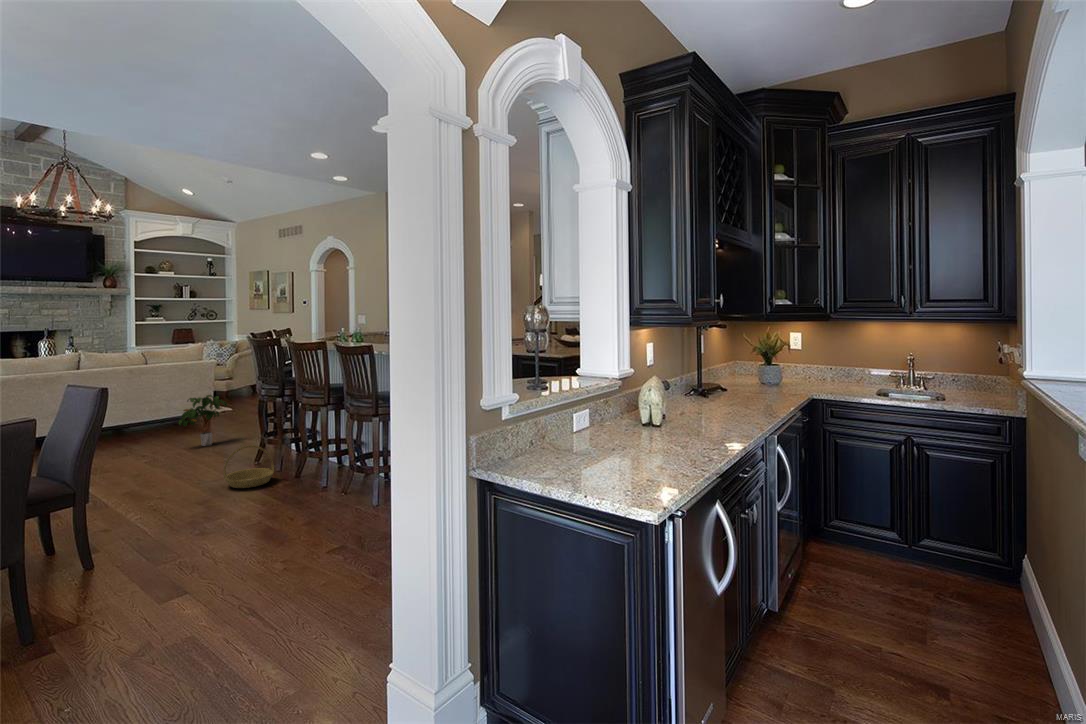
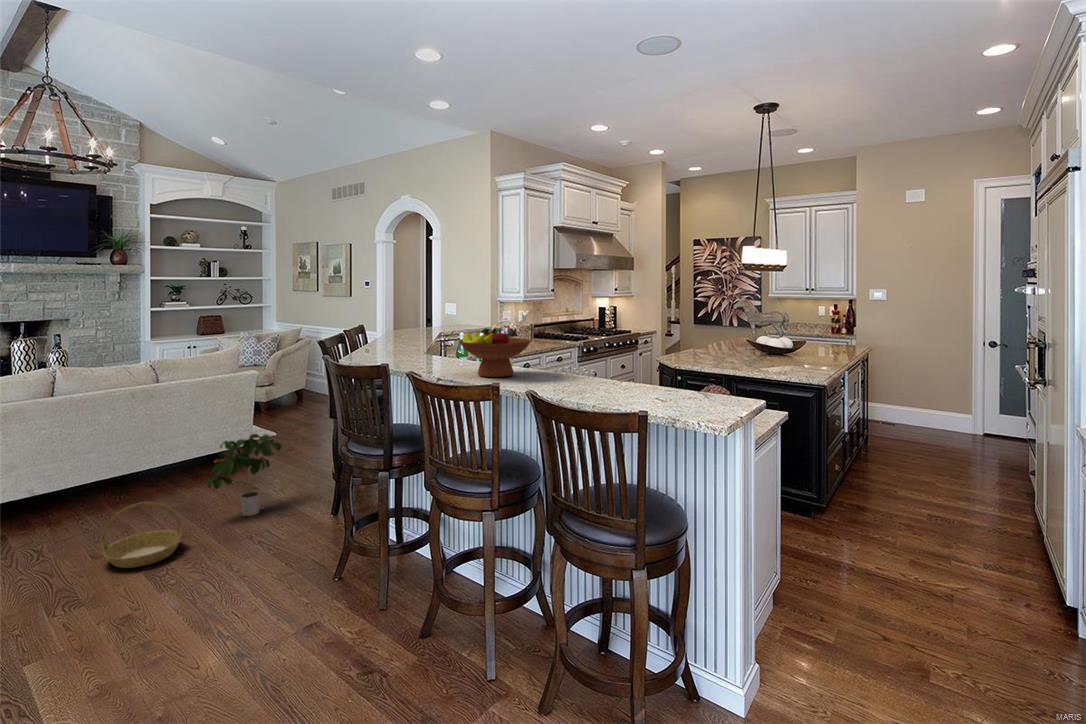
fruit bowl: none [314,321,356,347] -> present [459,328,532,377]
basket: present [223,445,274,488] -> present [101,502,182,568]

